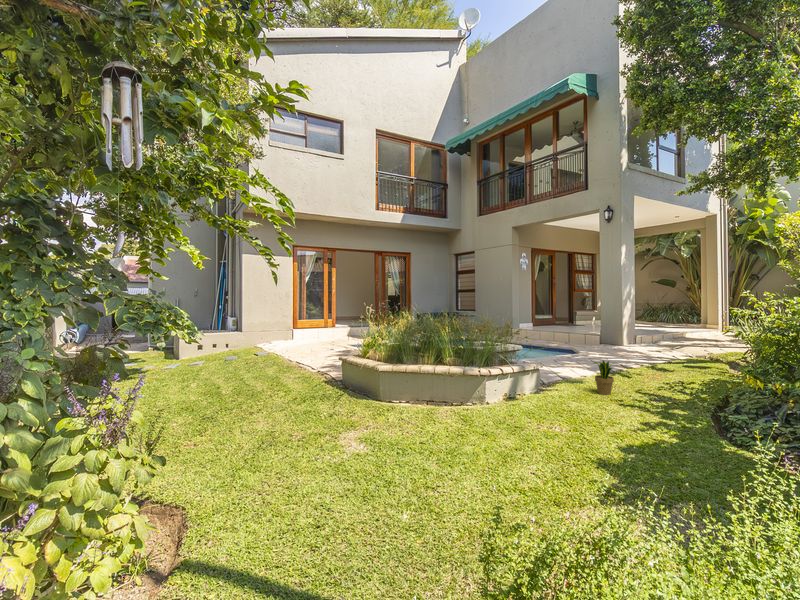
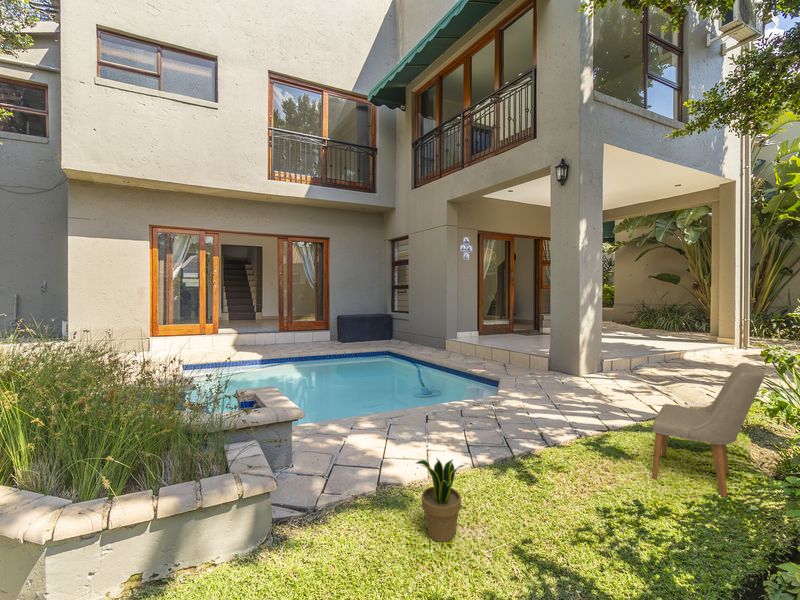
chair: none [686,323,737,383] -> present [652,363,765,497]

